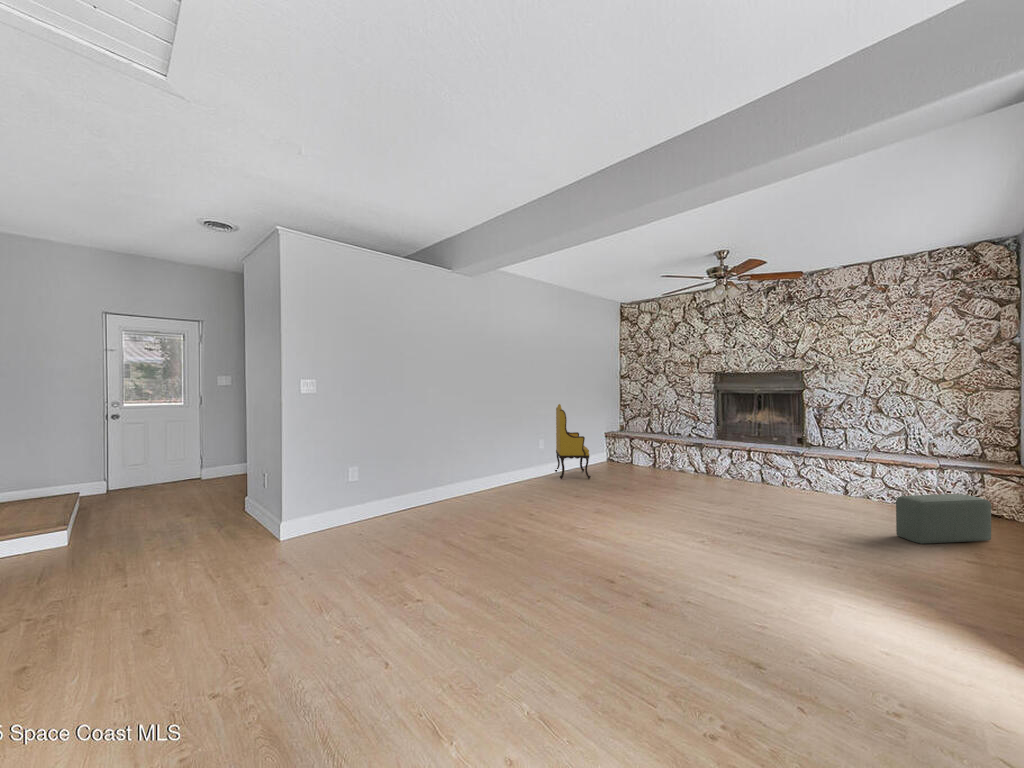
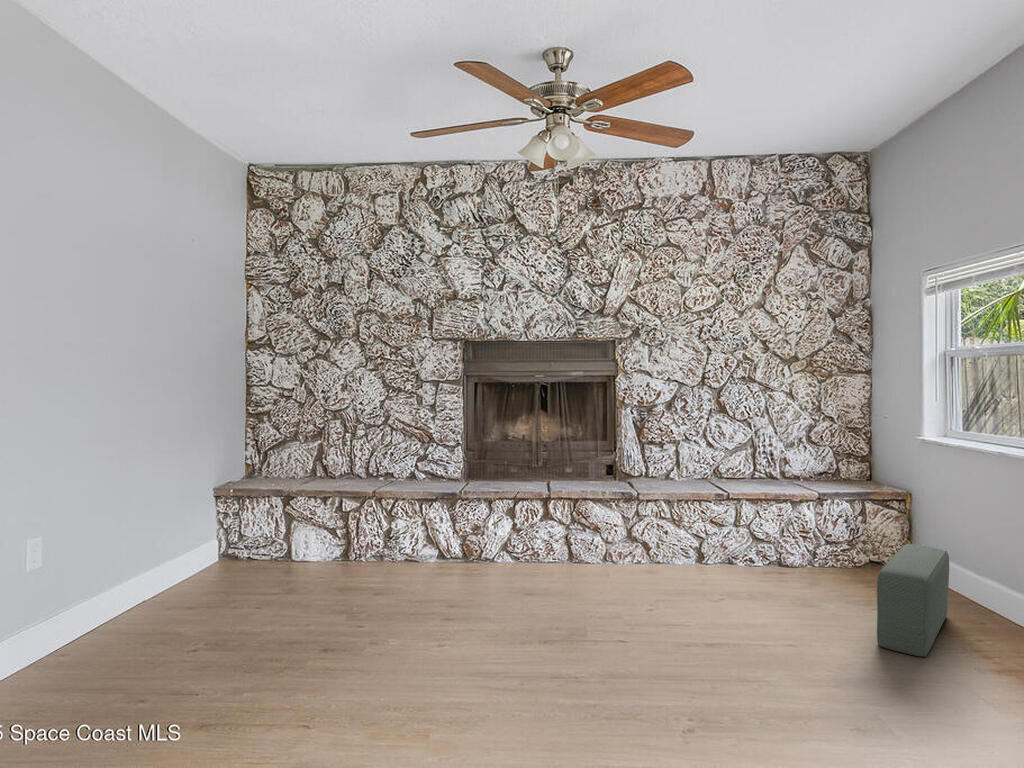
armchair: present [555,404,591,479] -> none [64,422,202,676]

